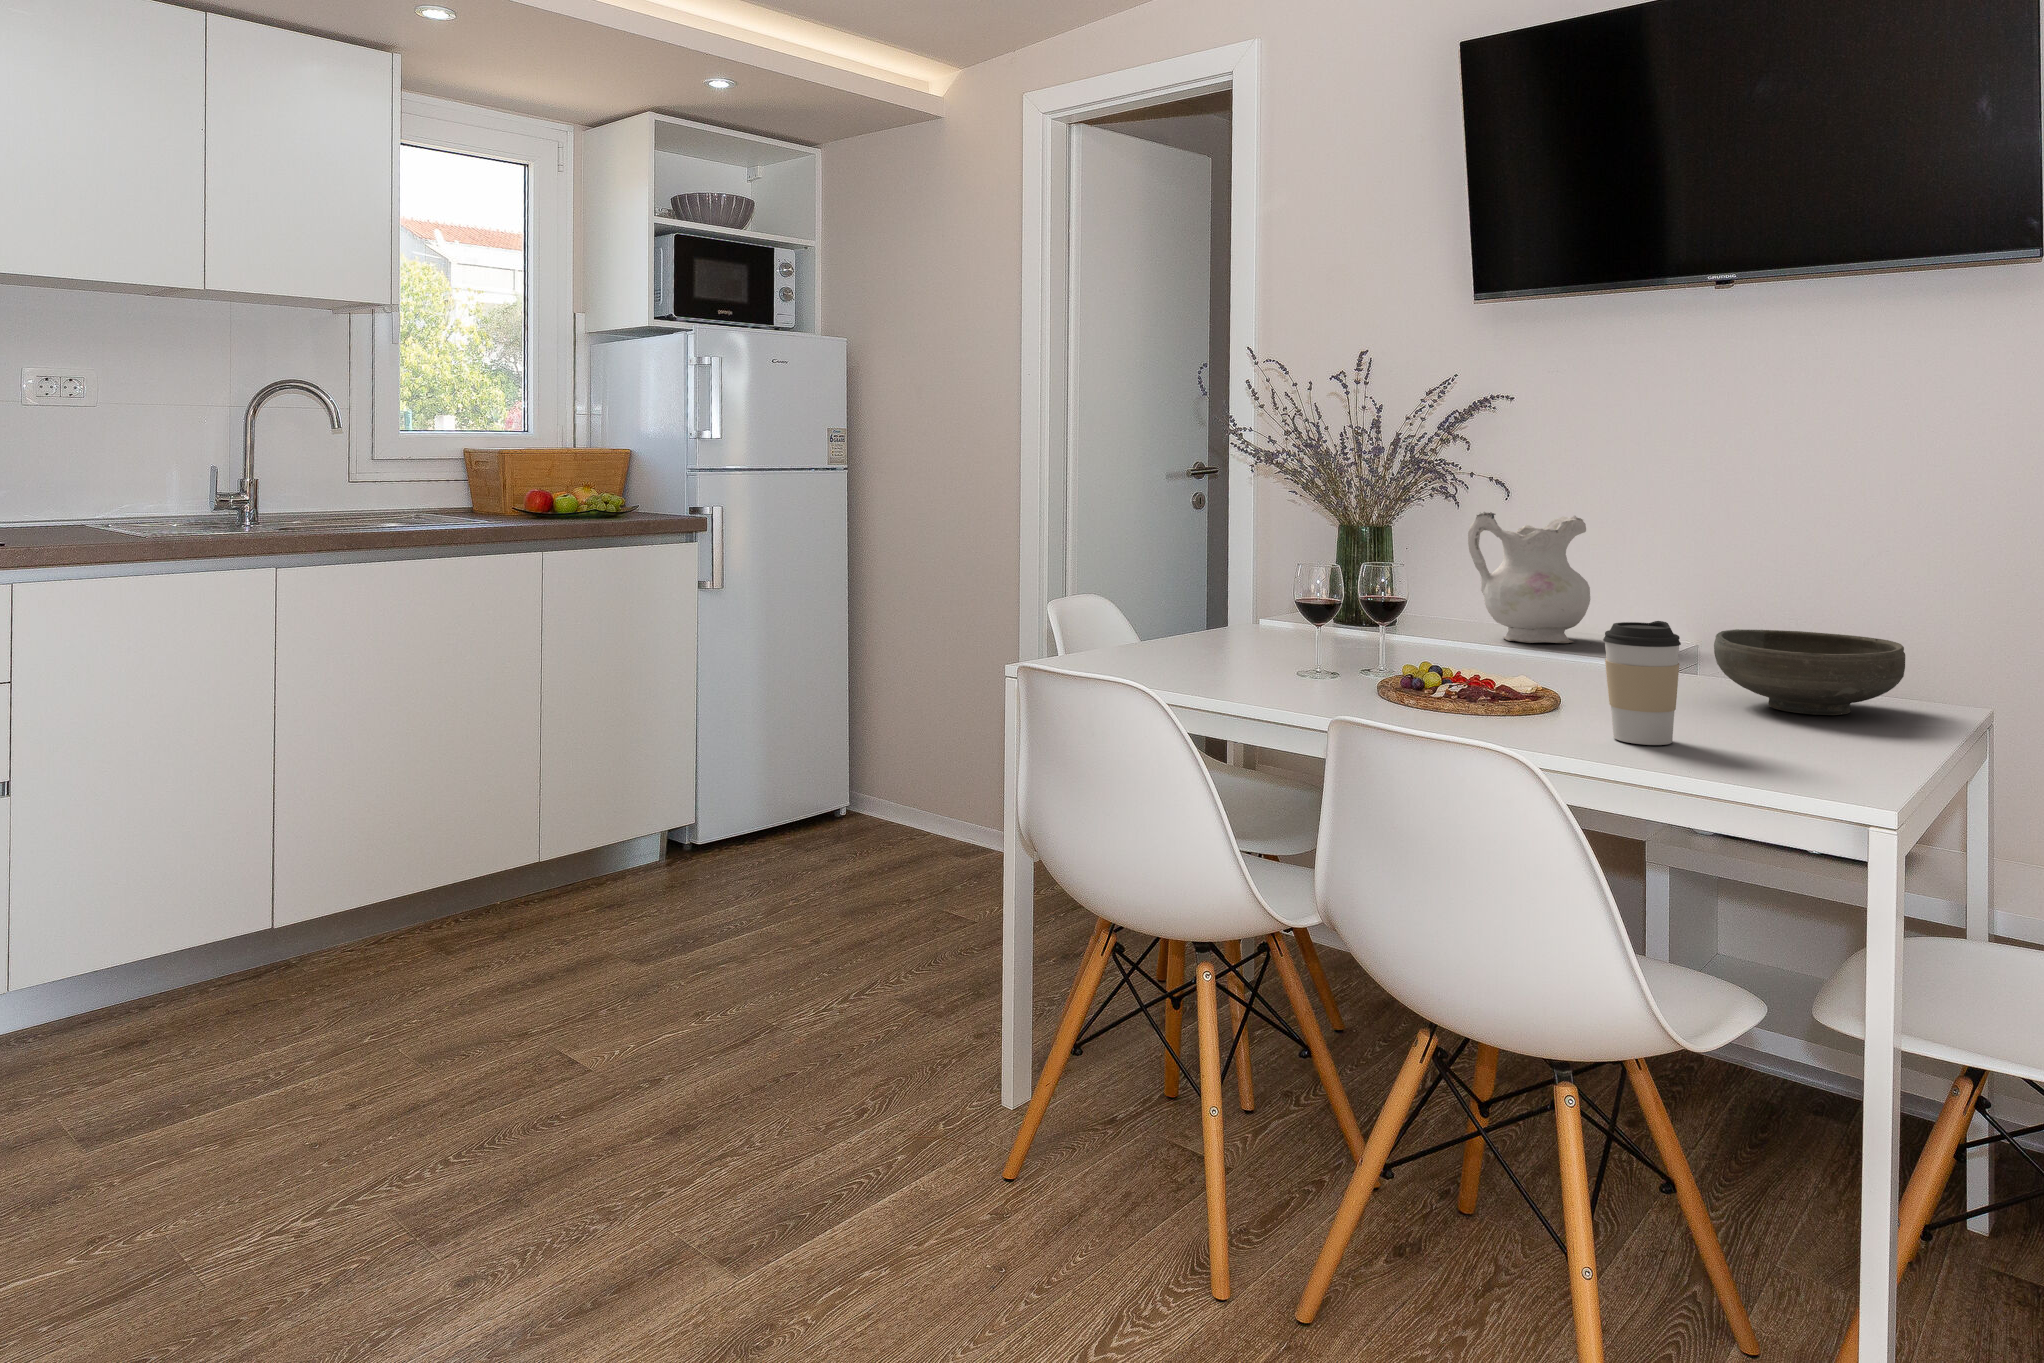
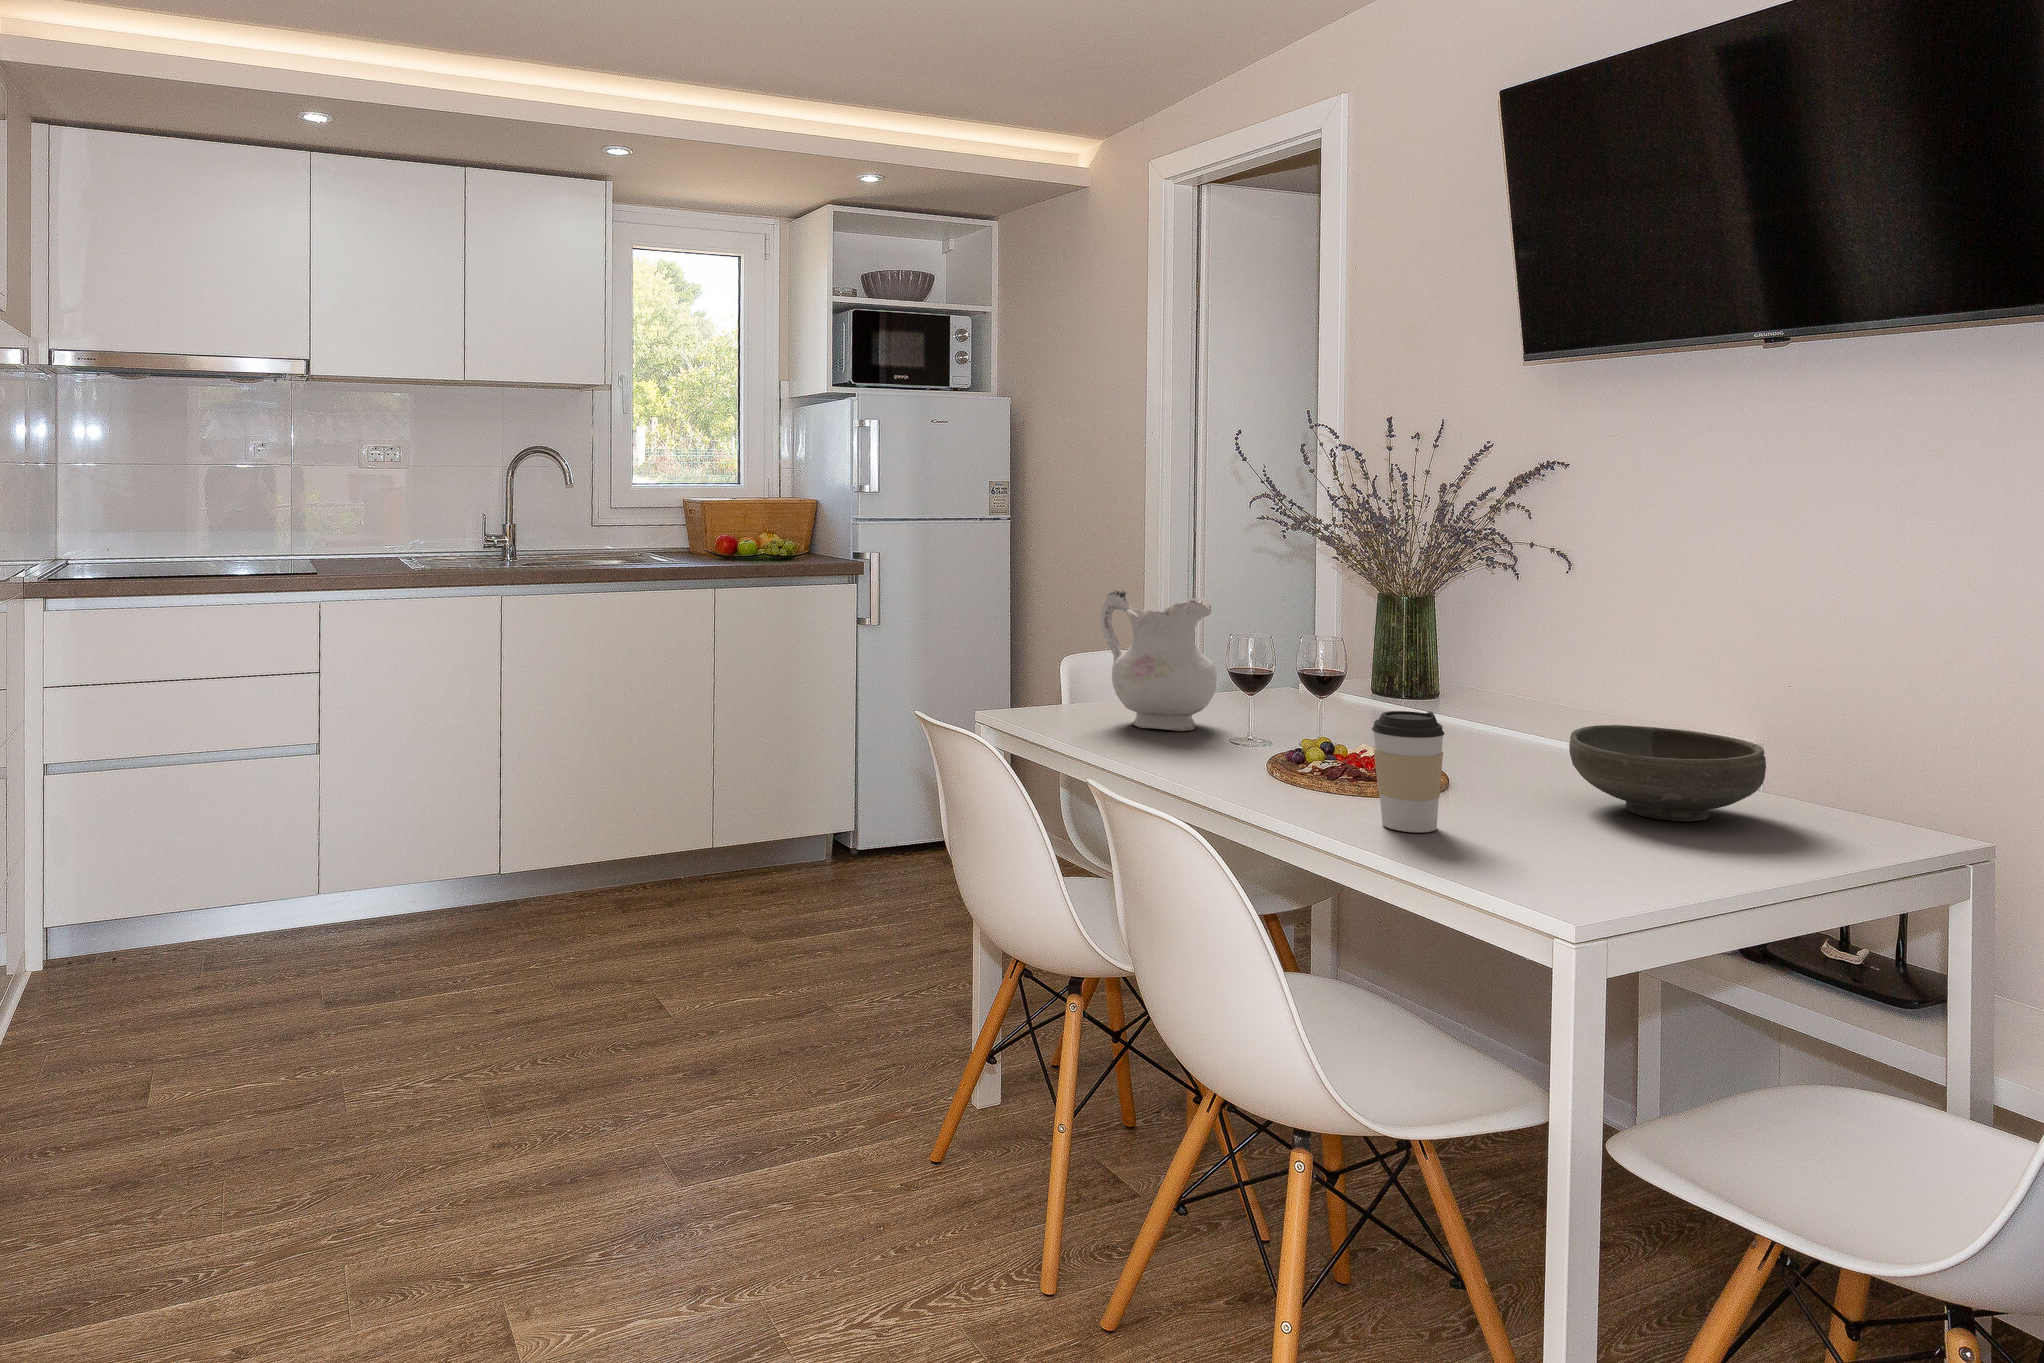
ceramic pitcher: present [1468,512,1590,643] -> present [1101,590,1217,731]

